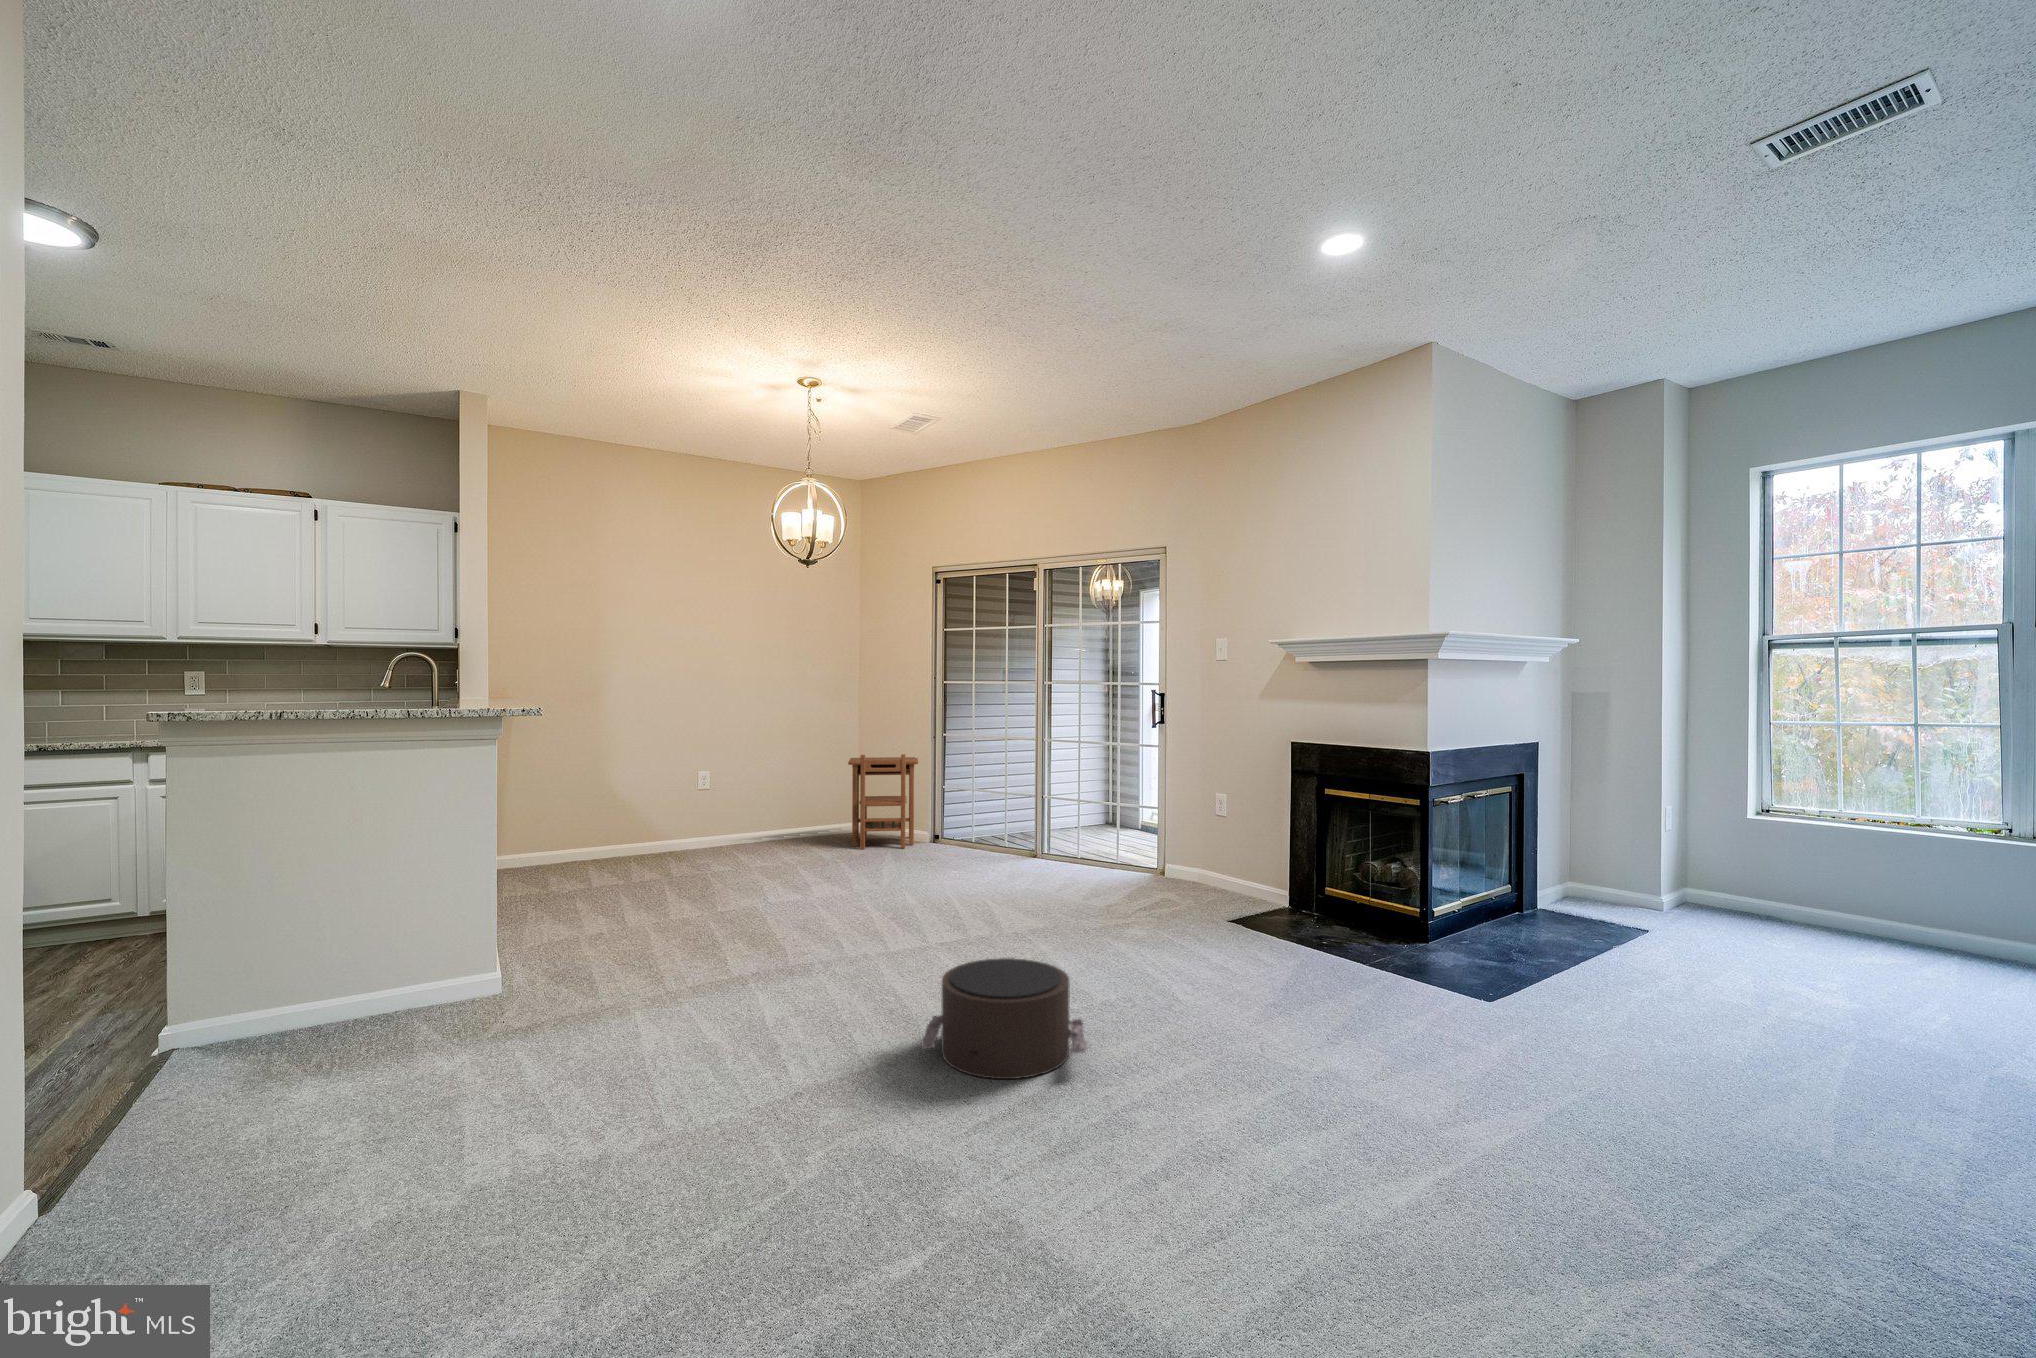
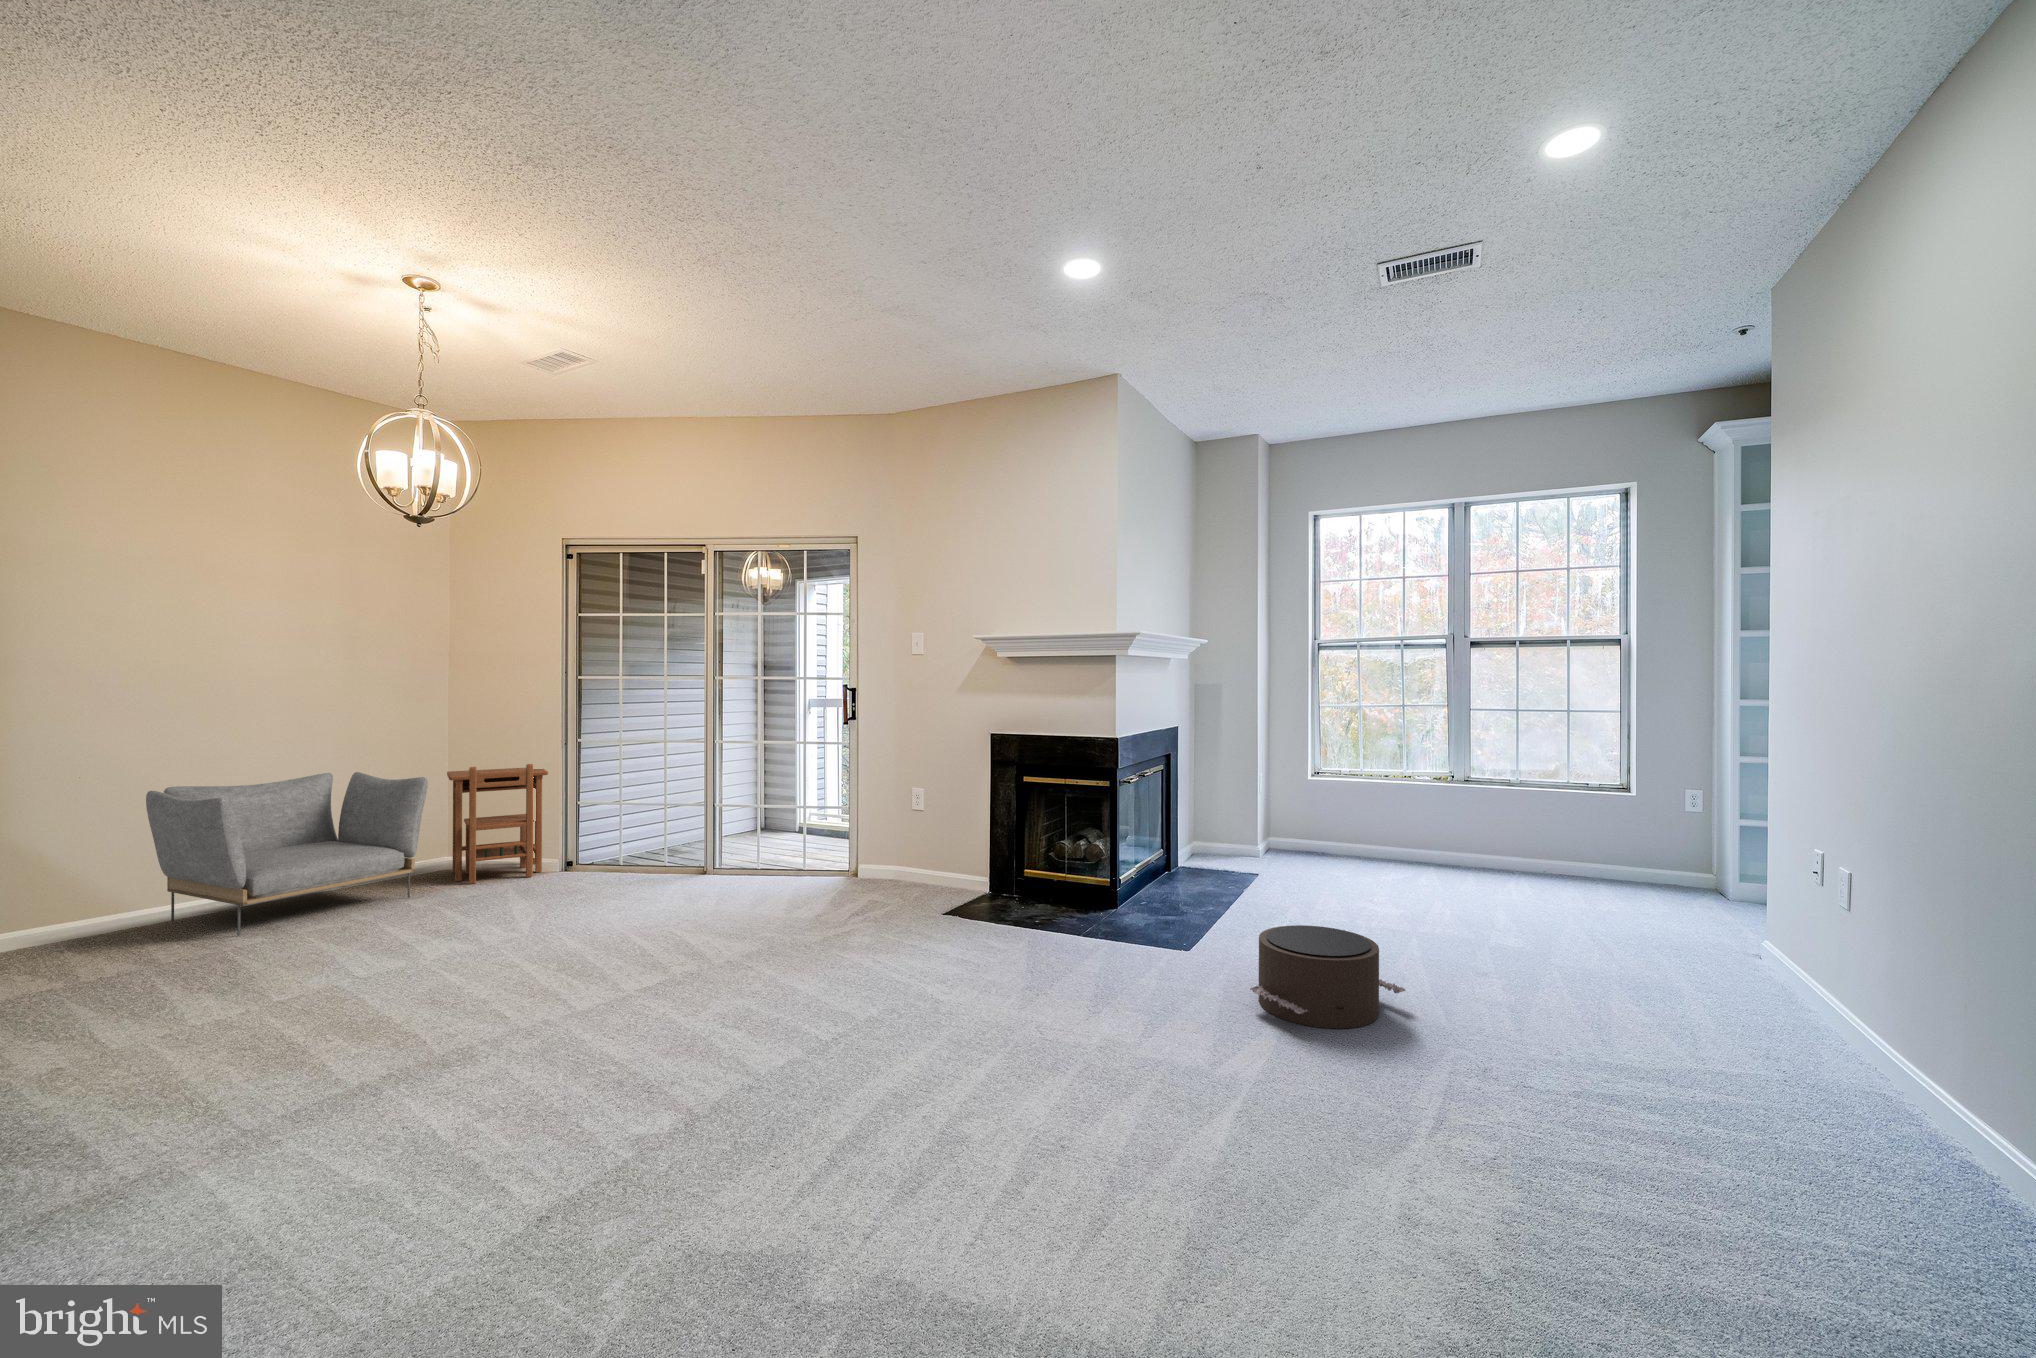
armchair: none [666,755,830,869] -> present [146,772,428,936]
pouf: present [922,958,1087,1079] -> present [1250,925,1405,1029]

